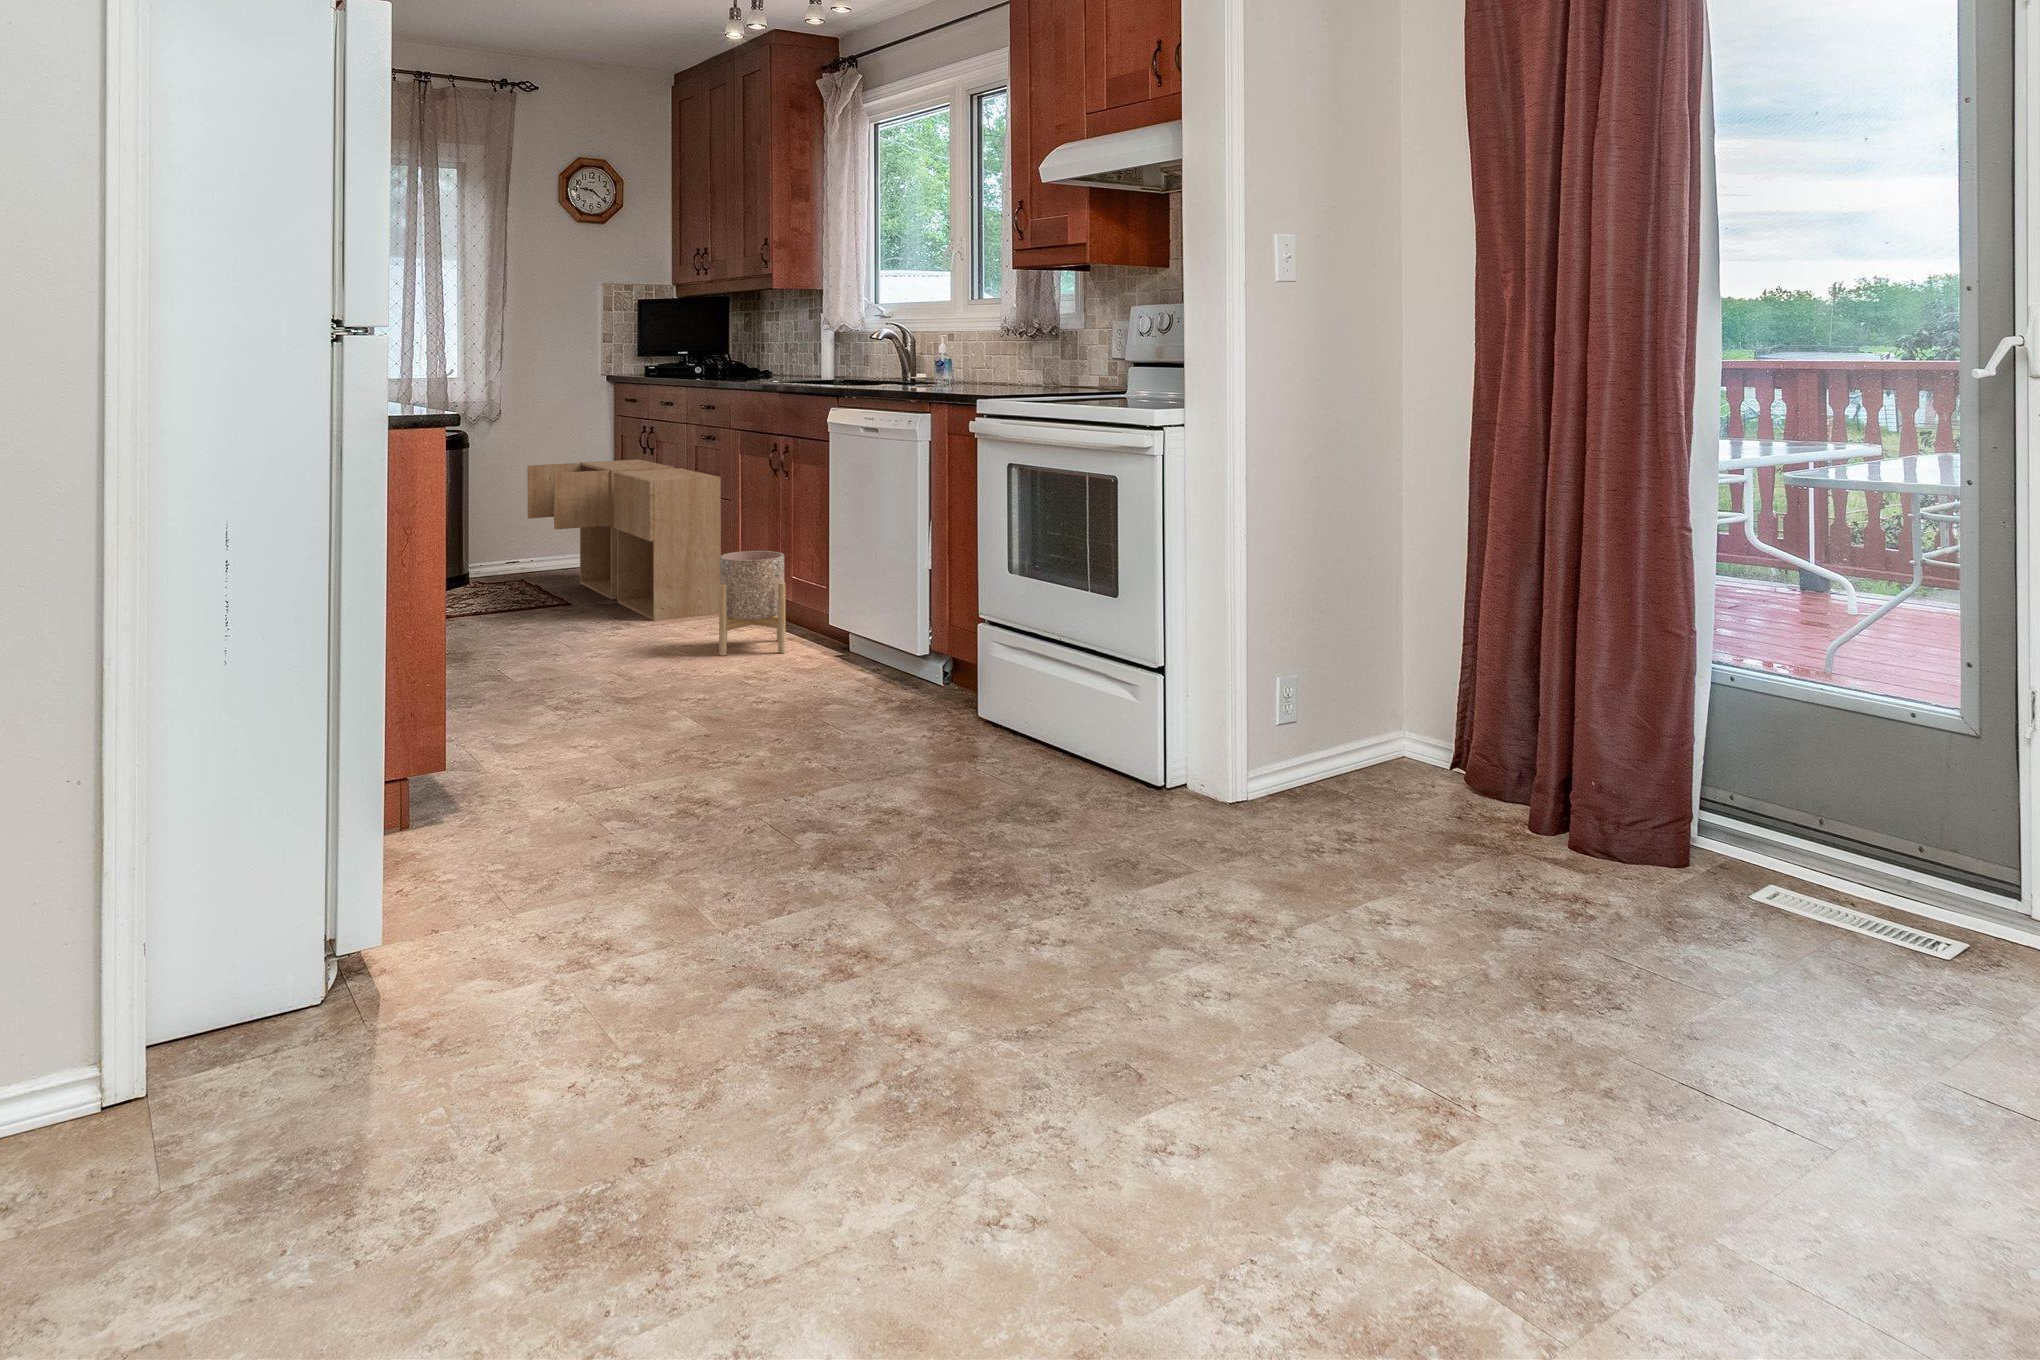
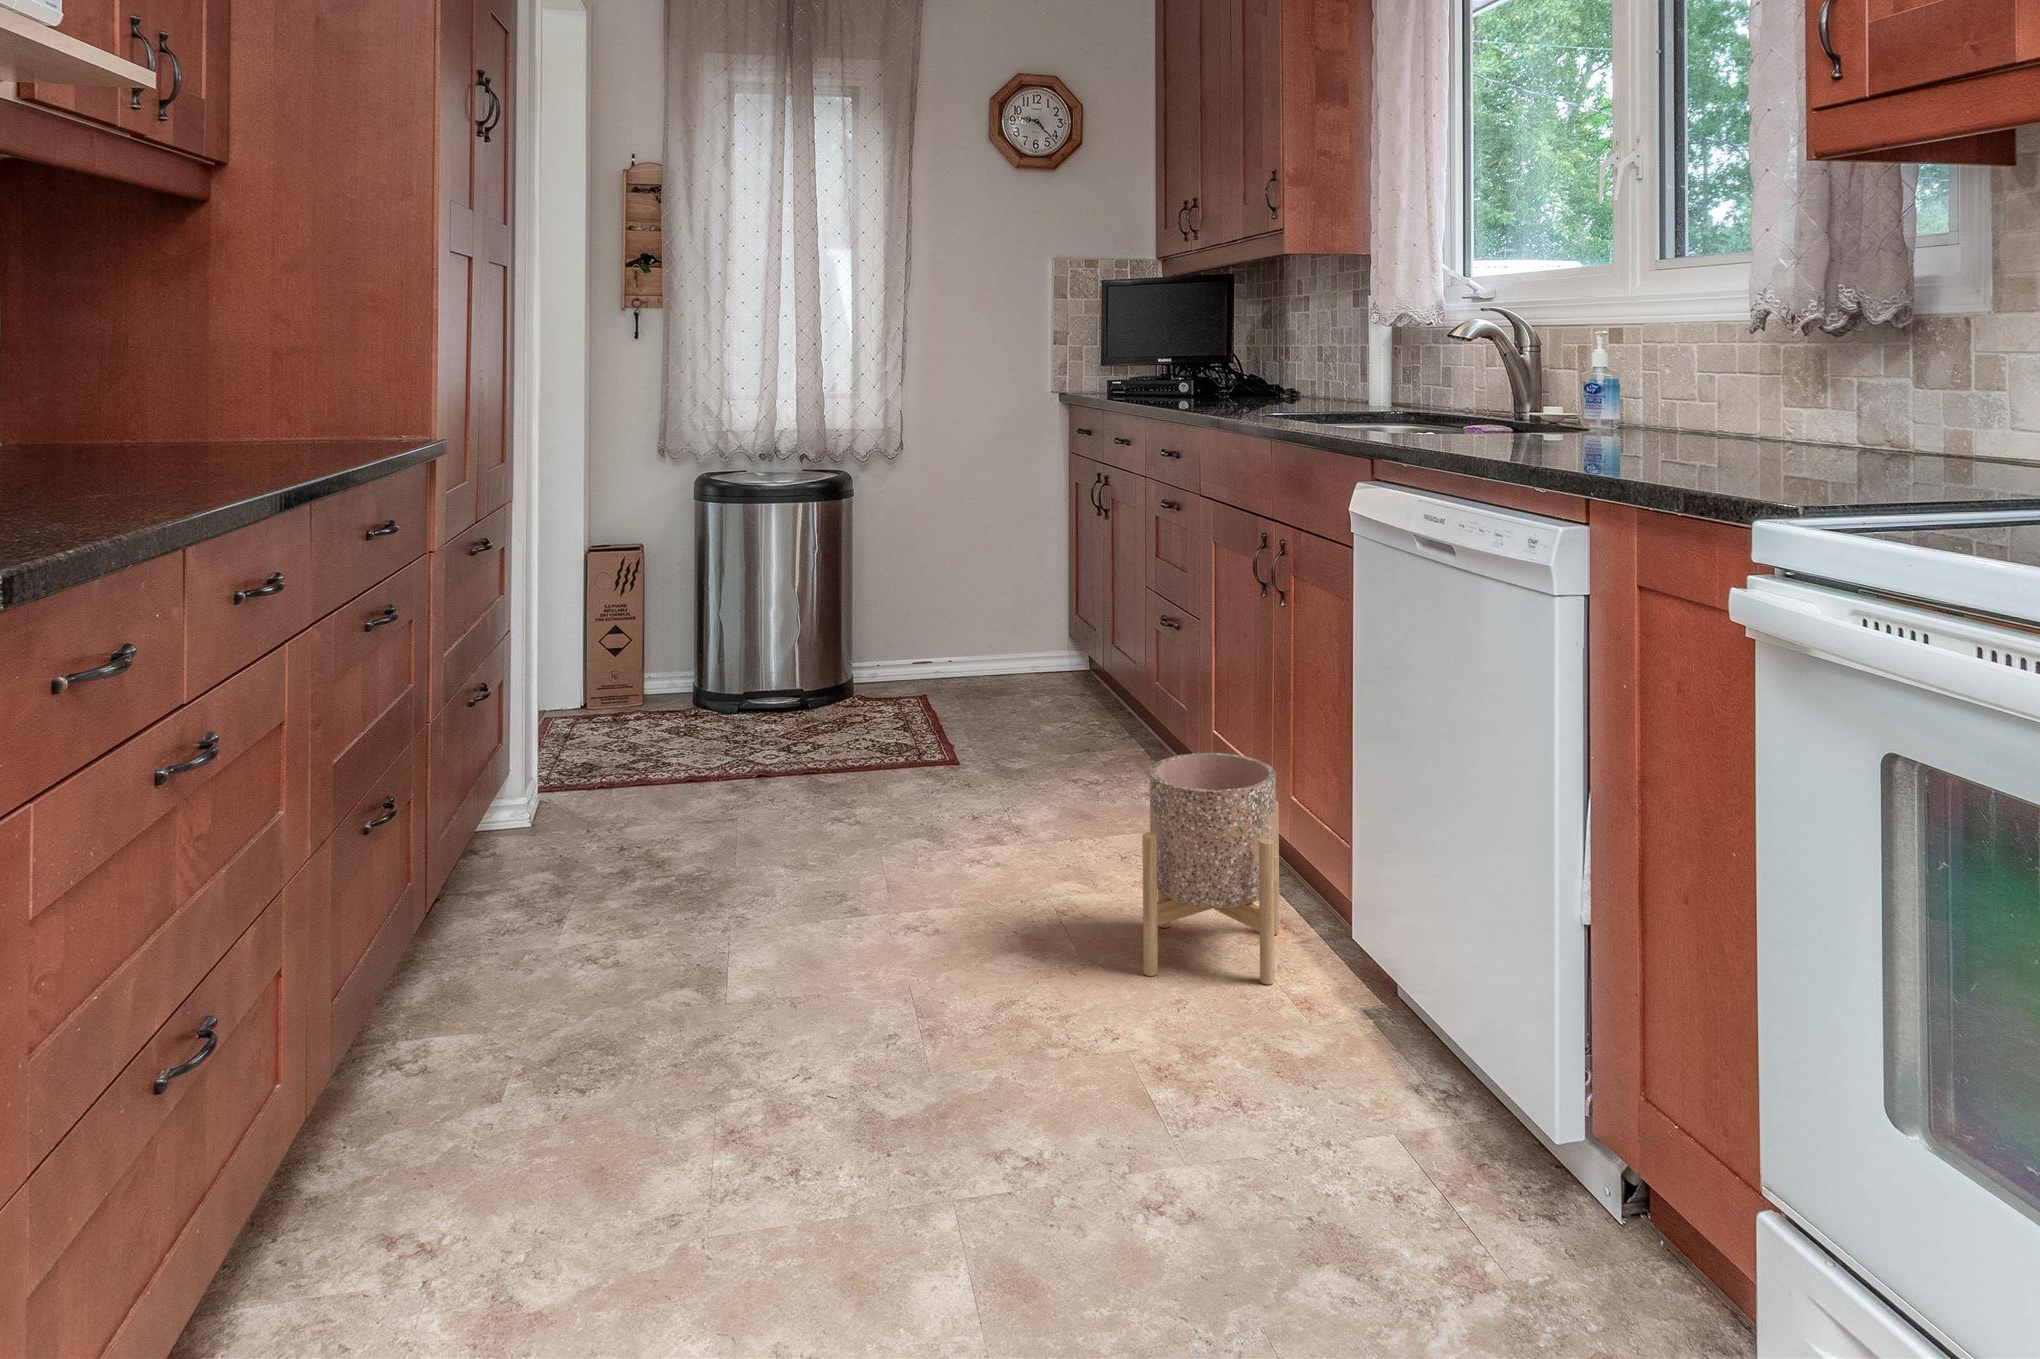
storage cabinet: present [527,460,721,621] -> none [923,526,1187,832]

